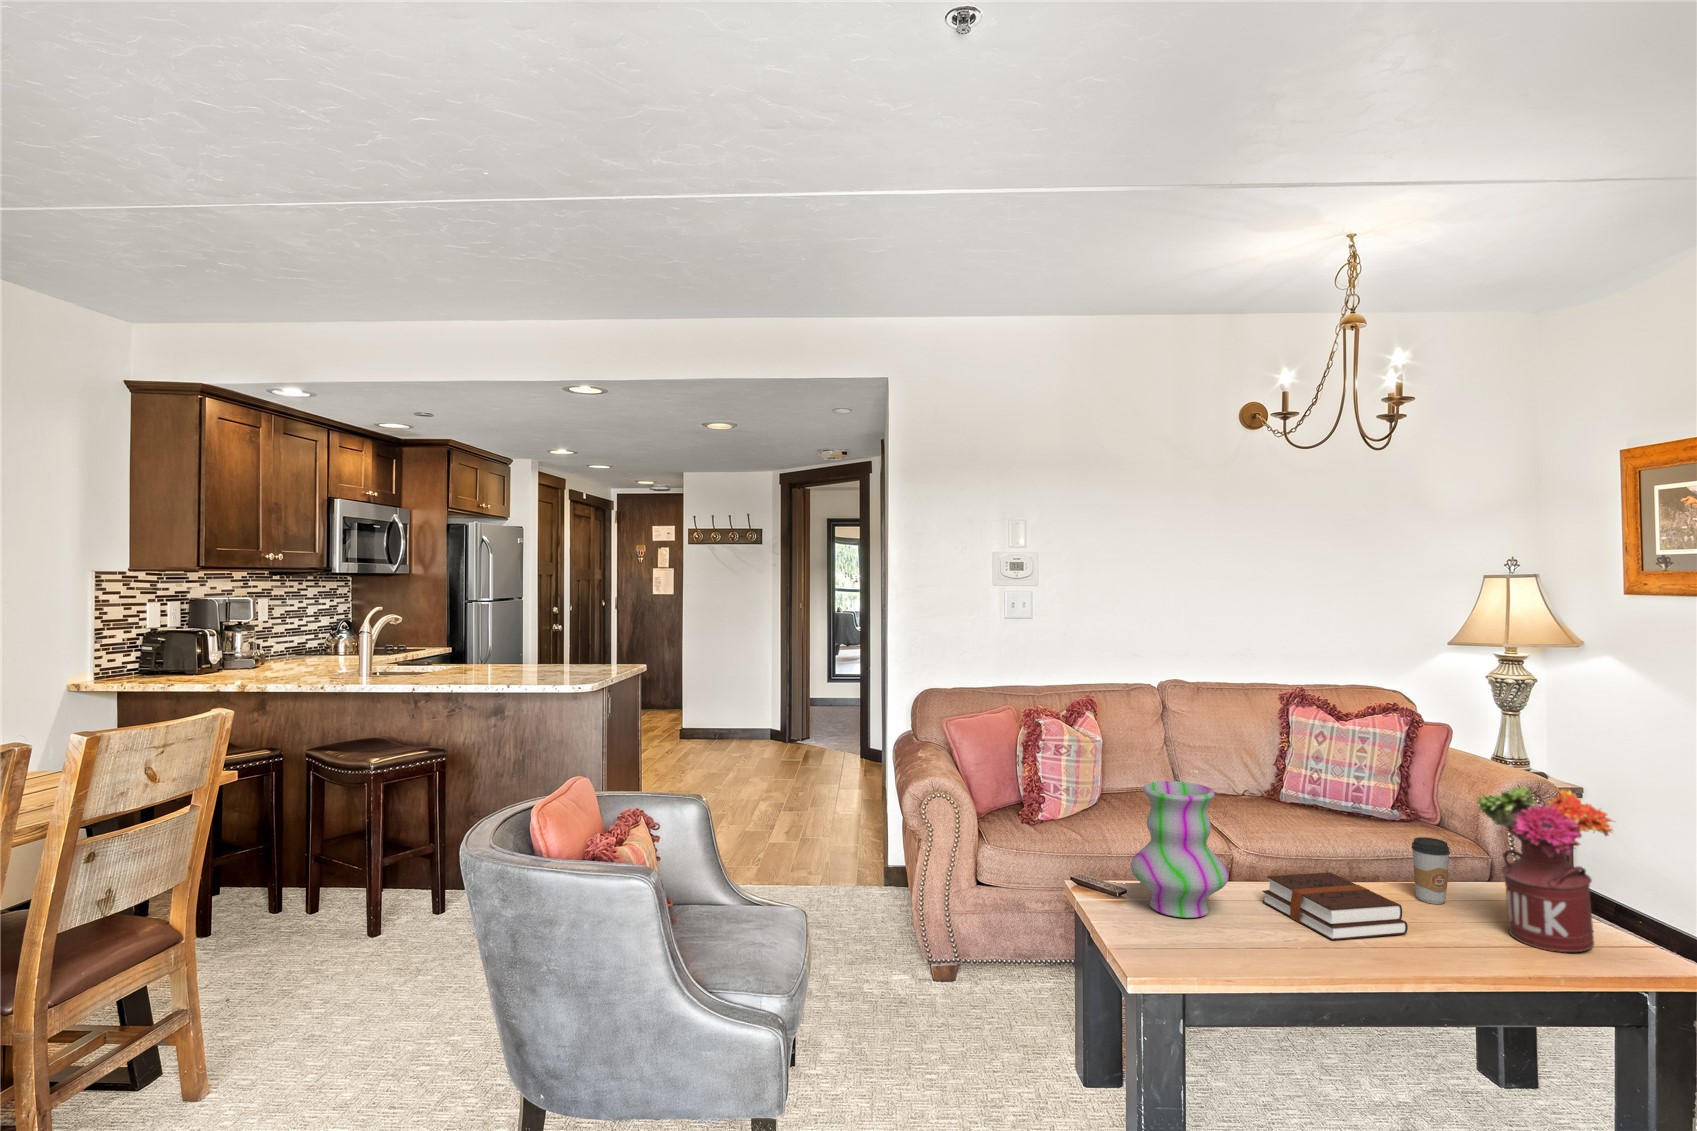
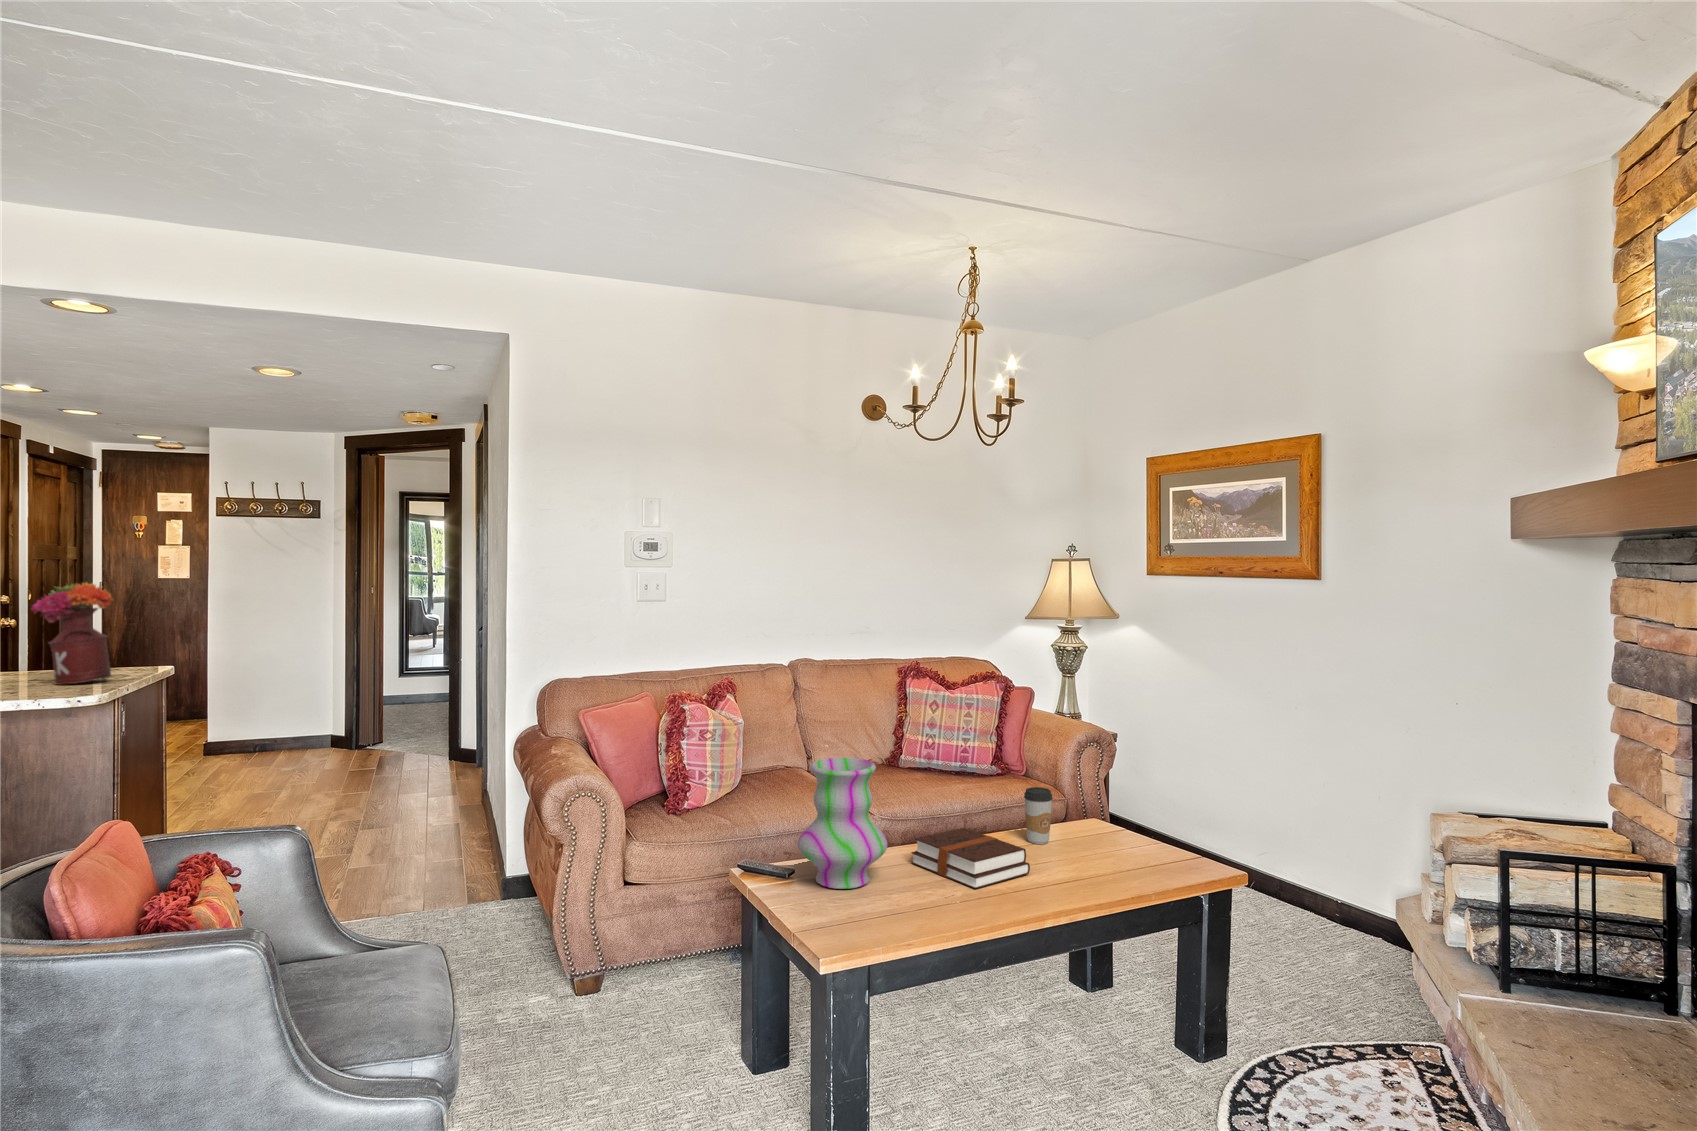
flower arrangement: present [1477,786,1613,952] -> present [31,583,113,685]

